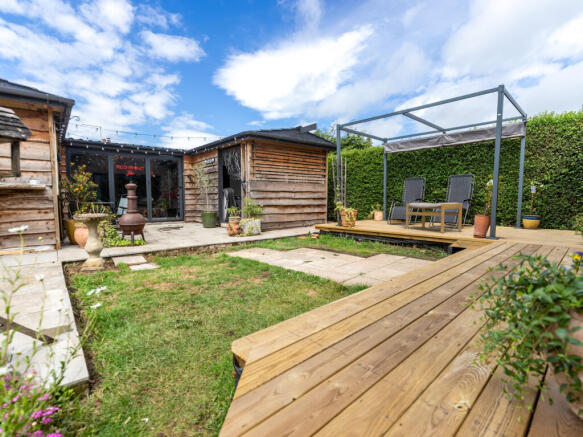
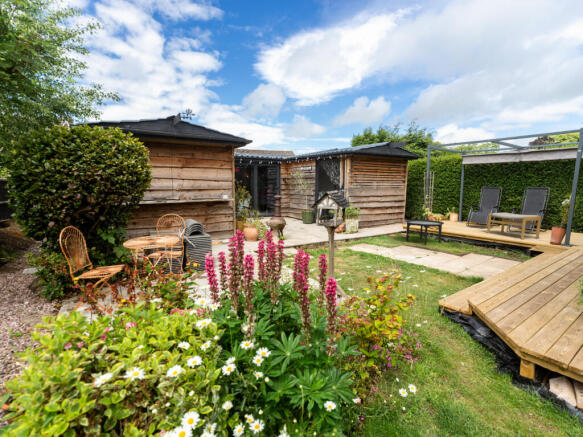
round table: none [309,216,354,246] -> present [406,220,444,245]

